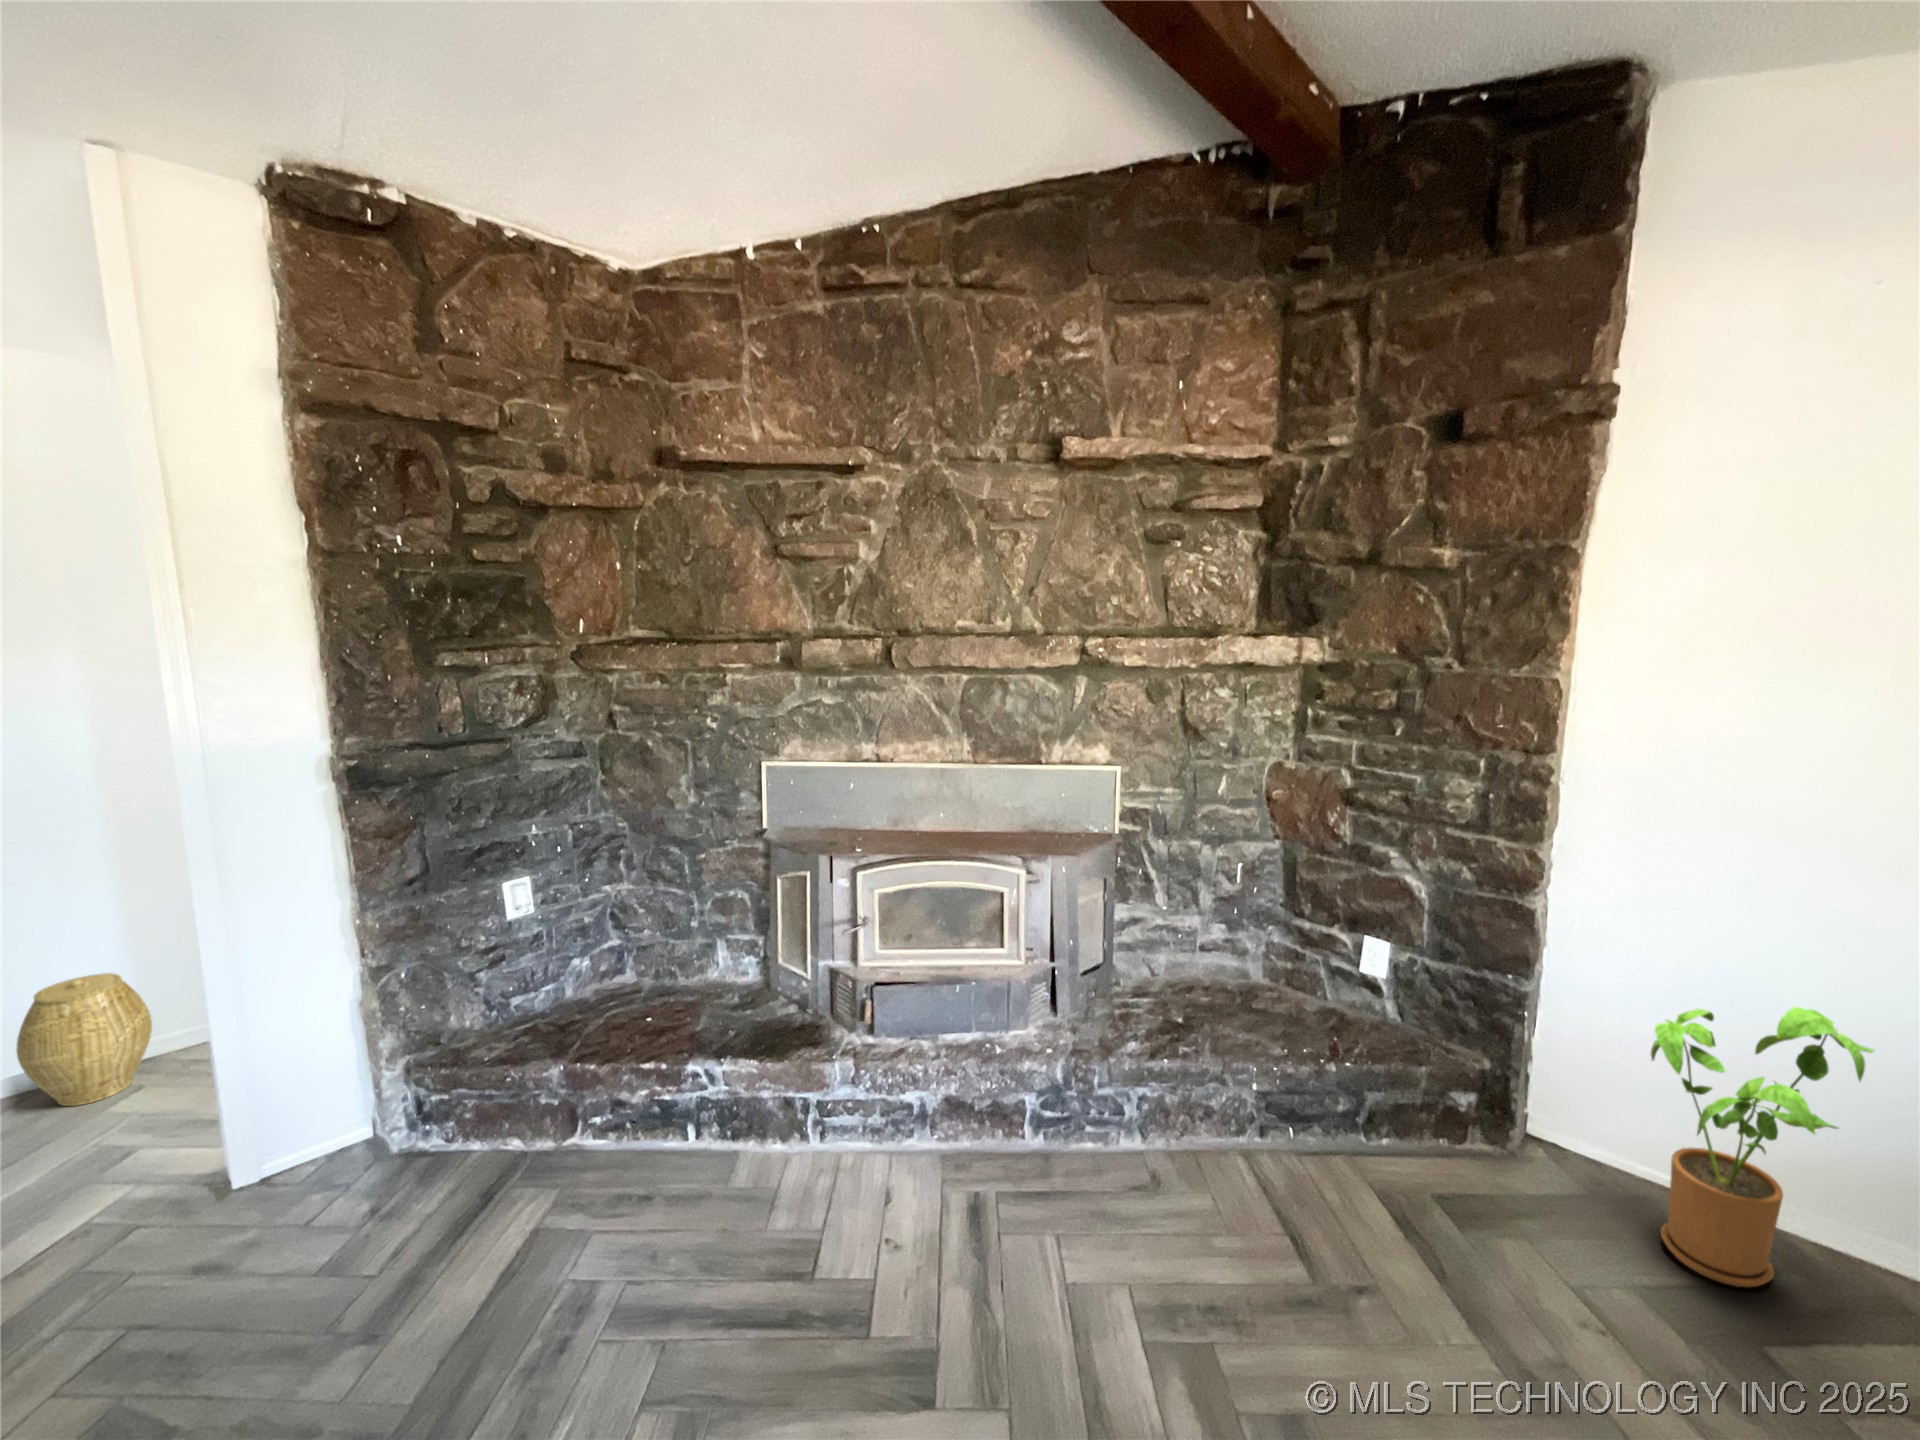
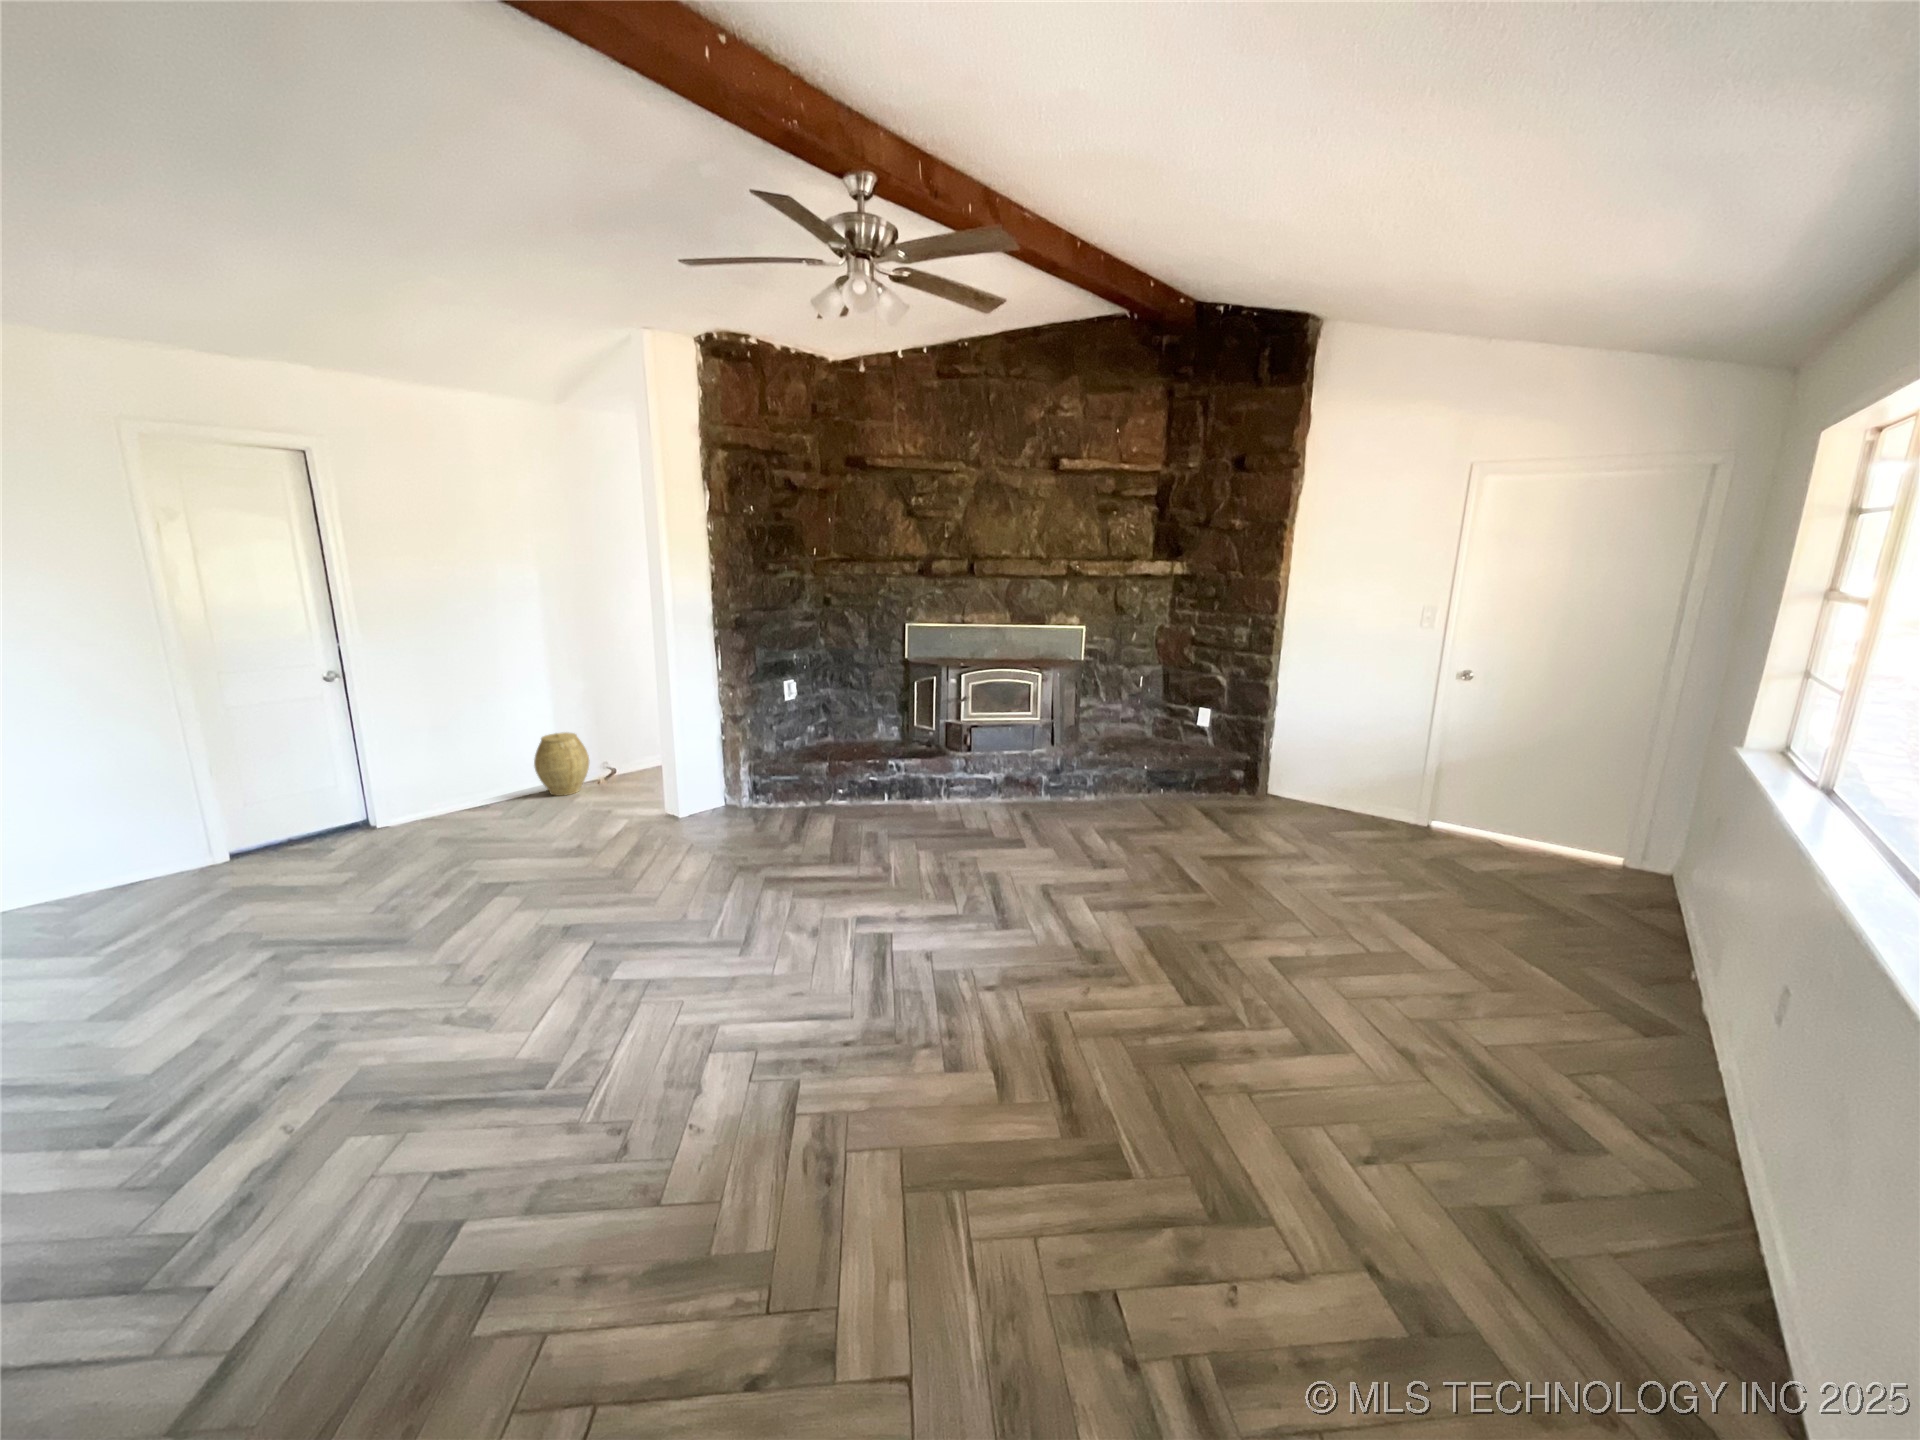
house plant: present [1651,1007,1874,1287] -> none [1308,710,1384,822]

